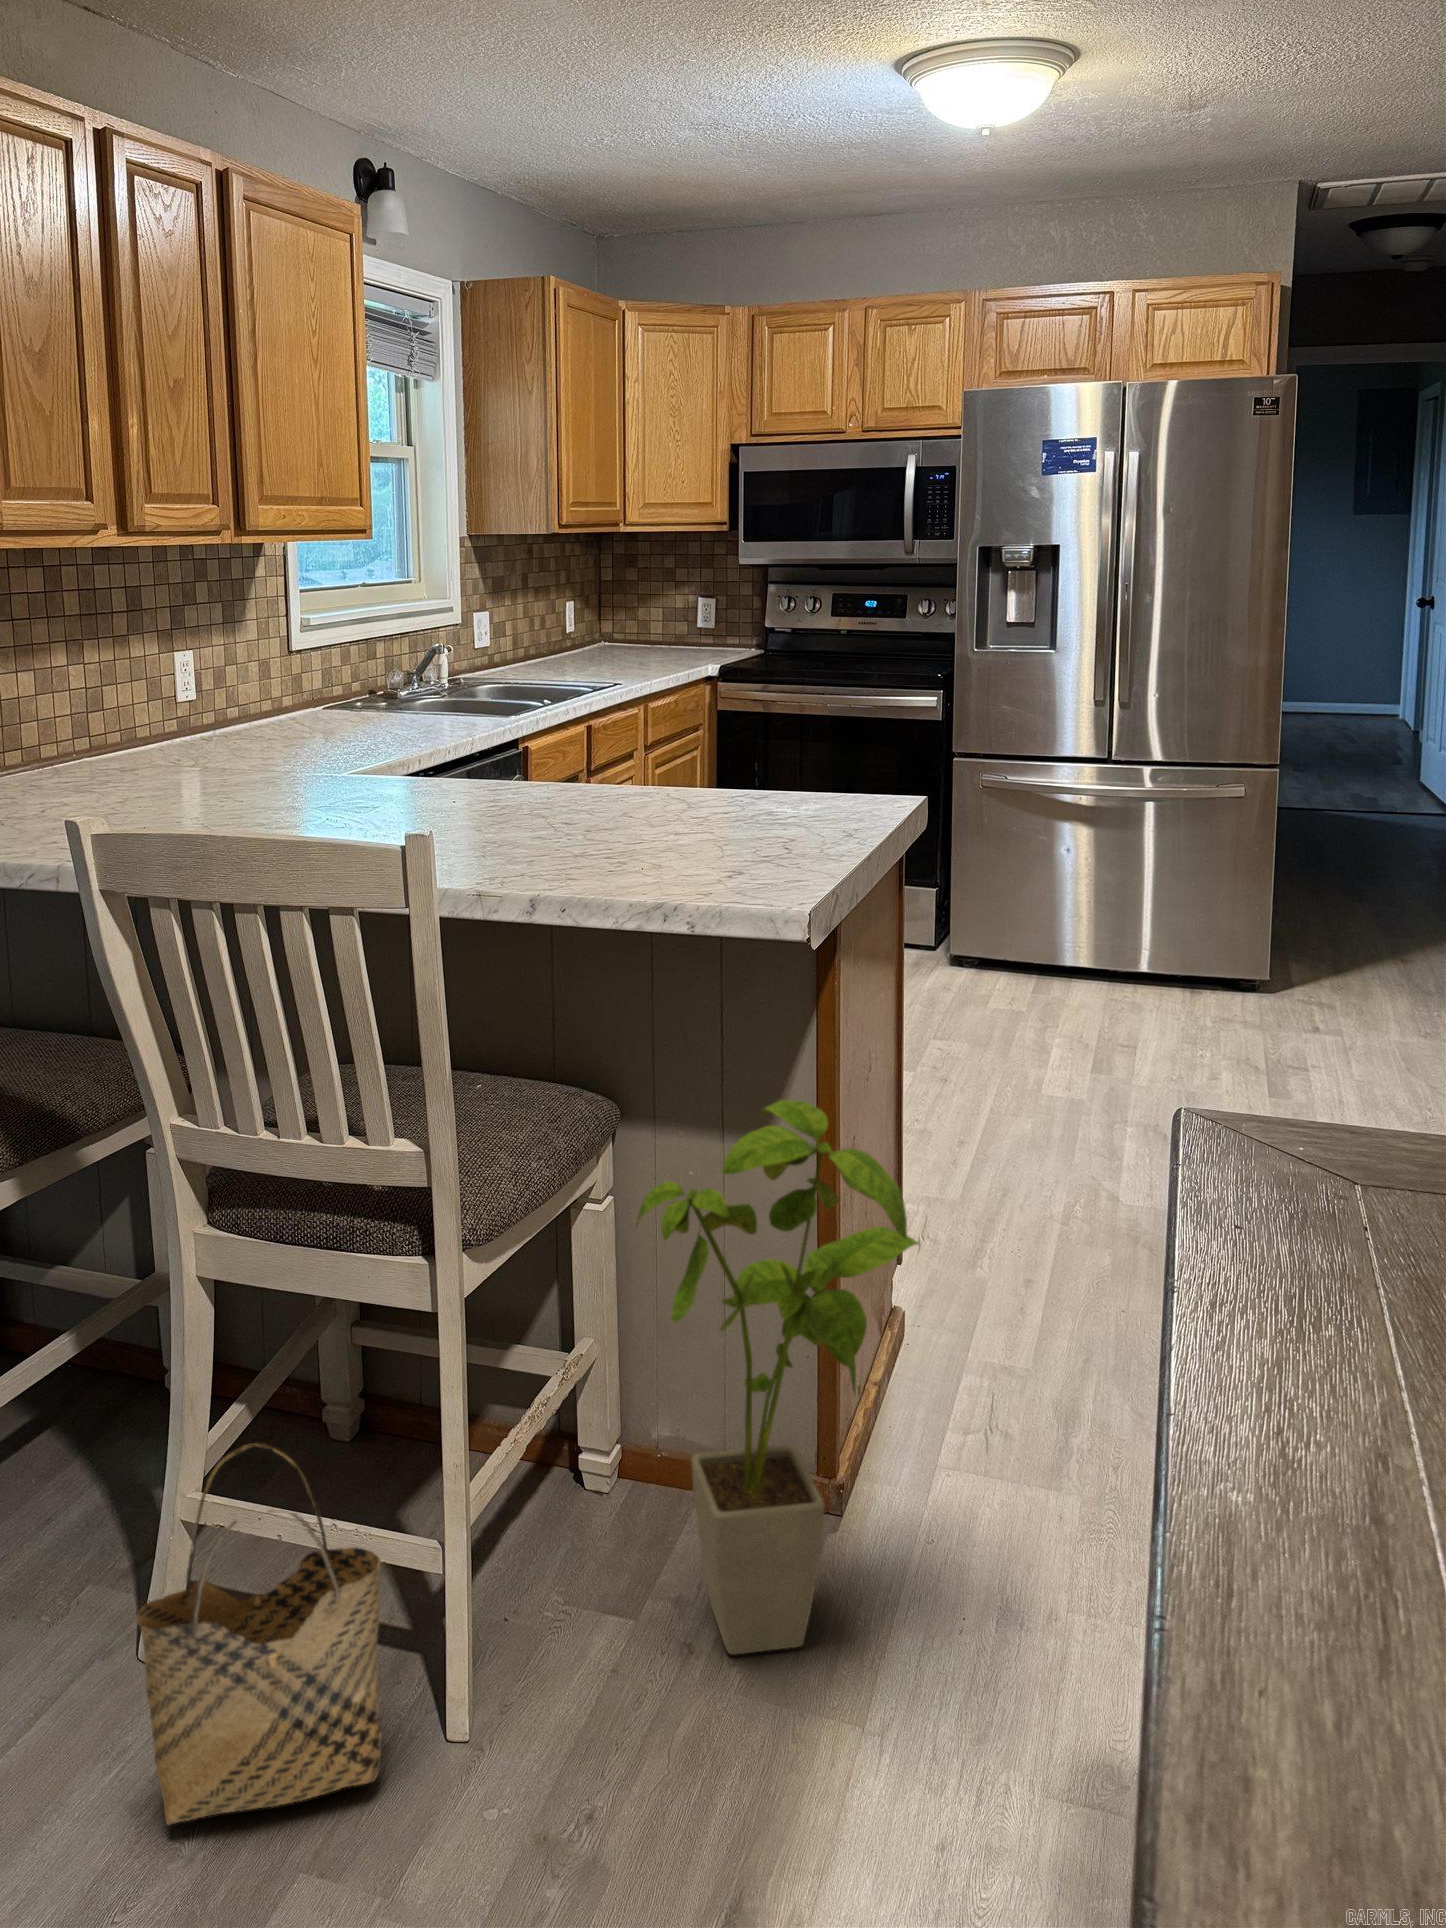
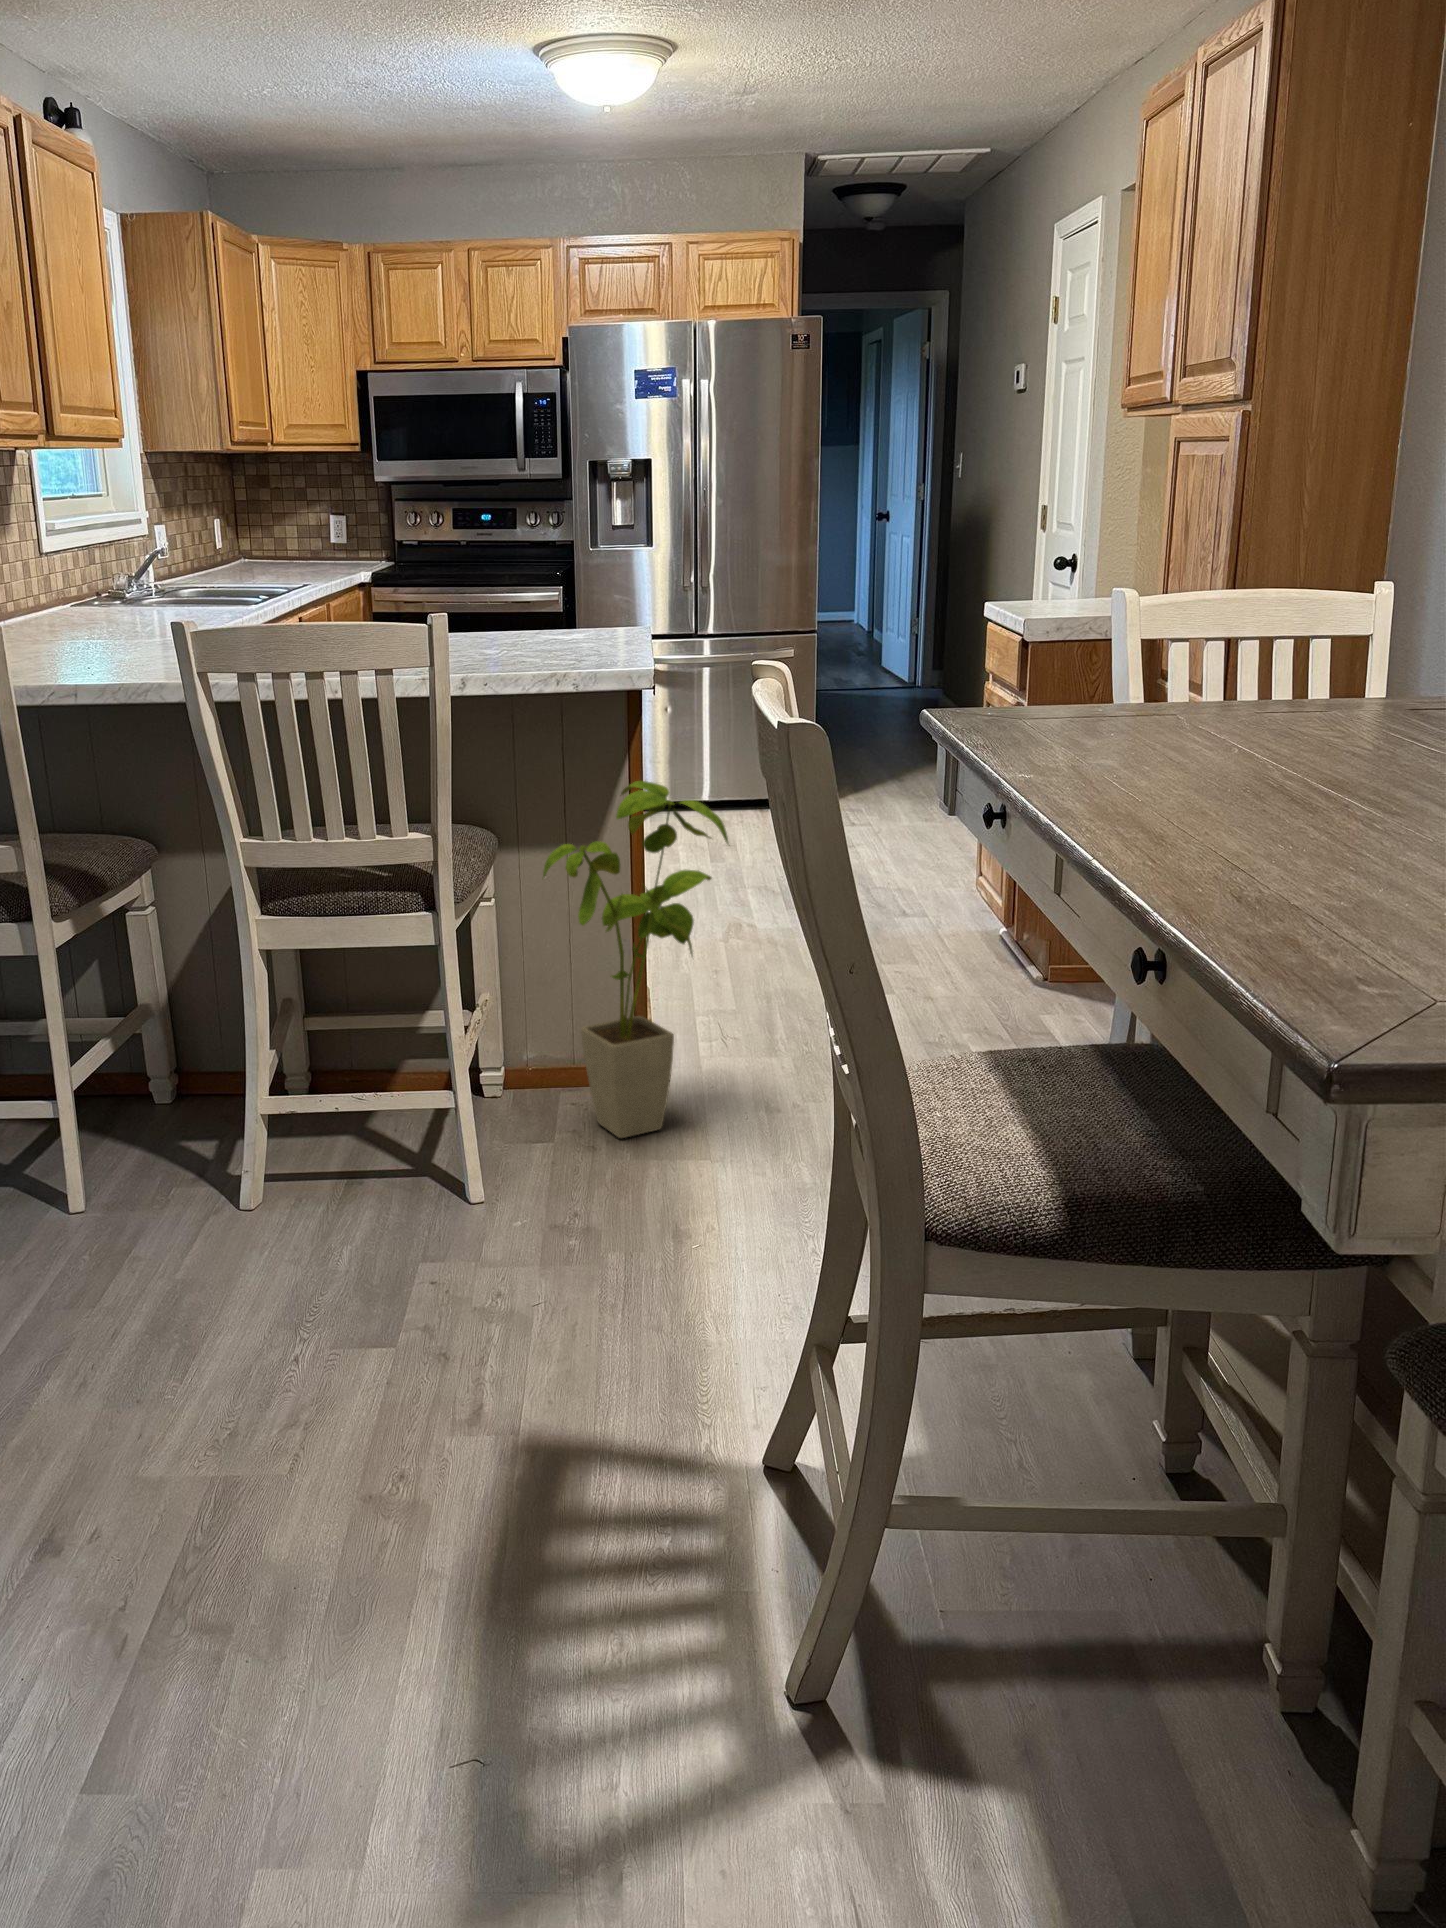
woven basket: present [135,1443,382,1825] -> none [291,1019,443,1246]

